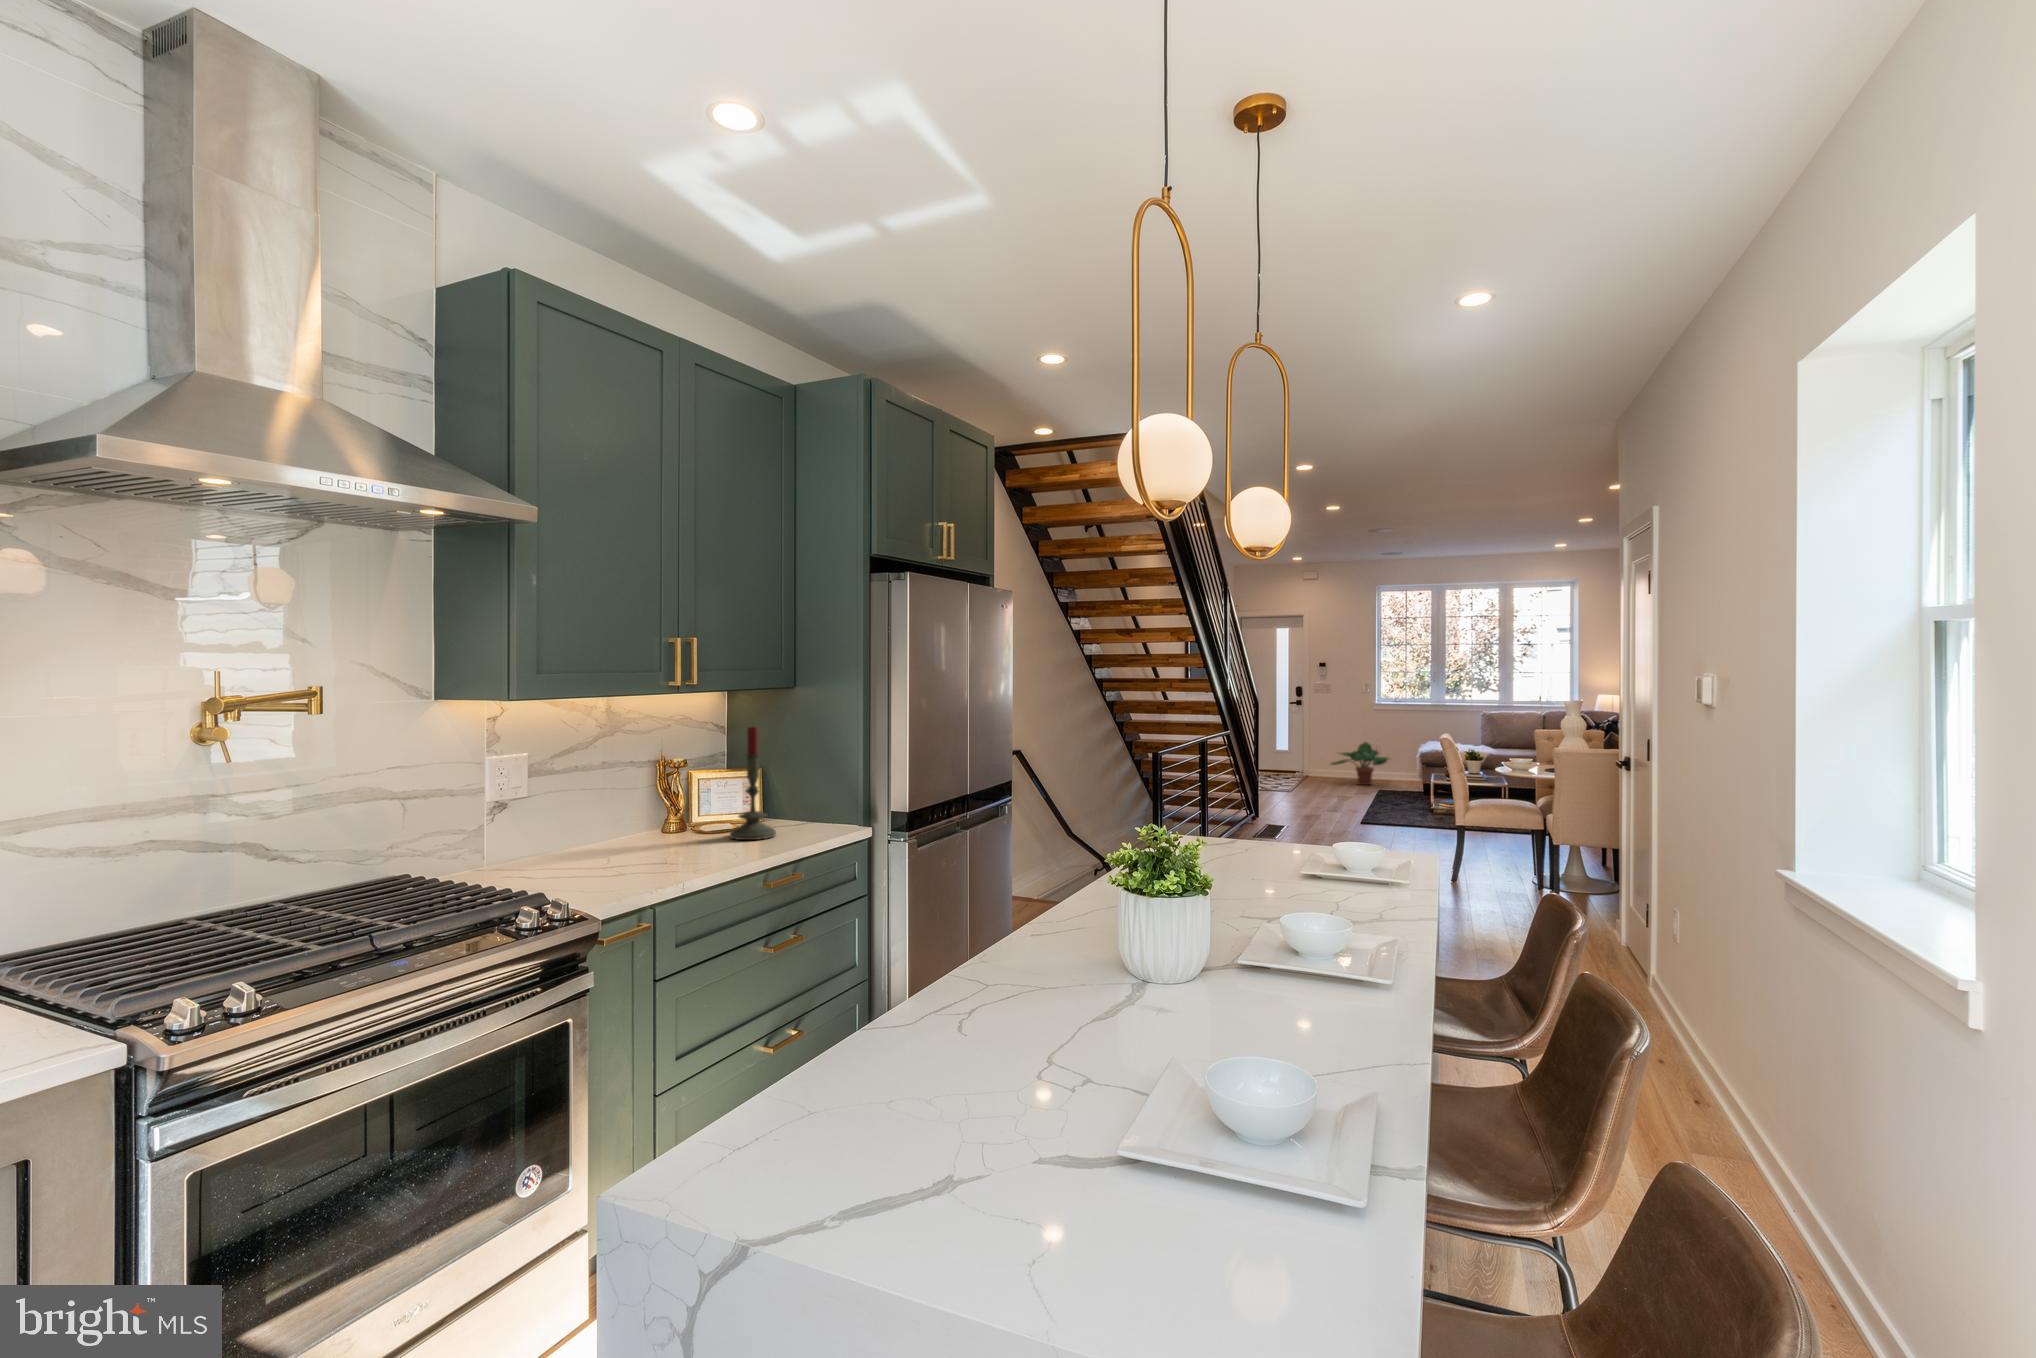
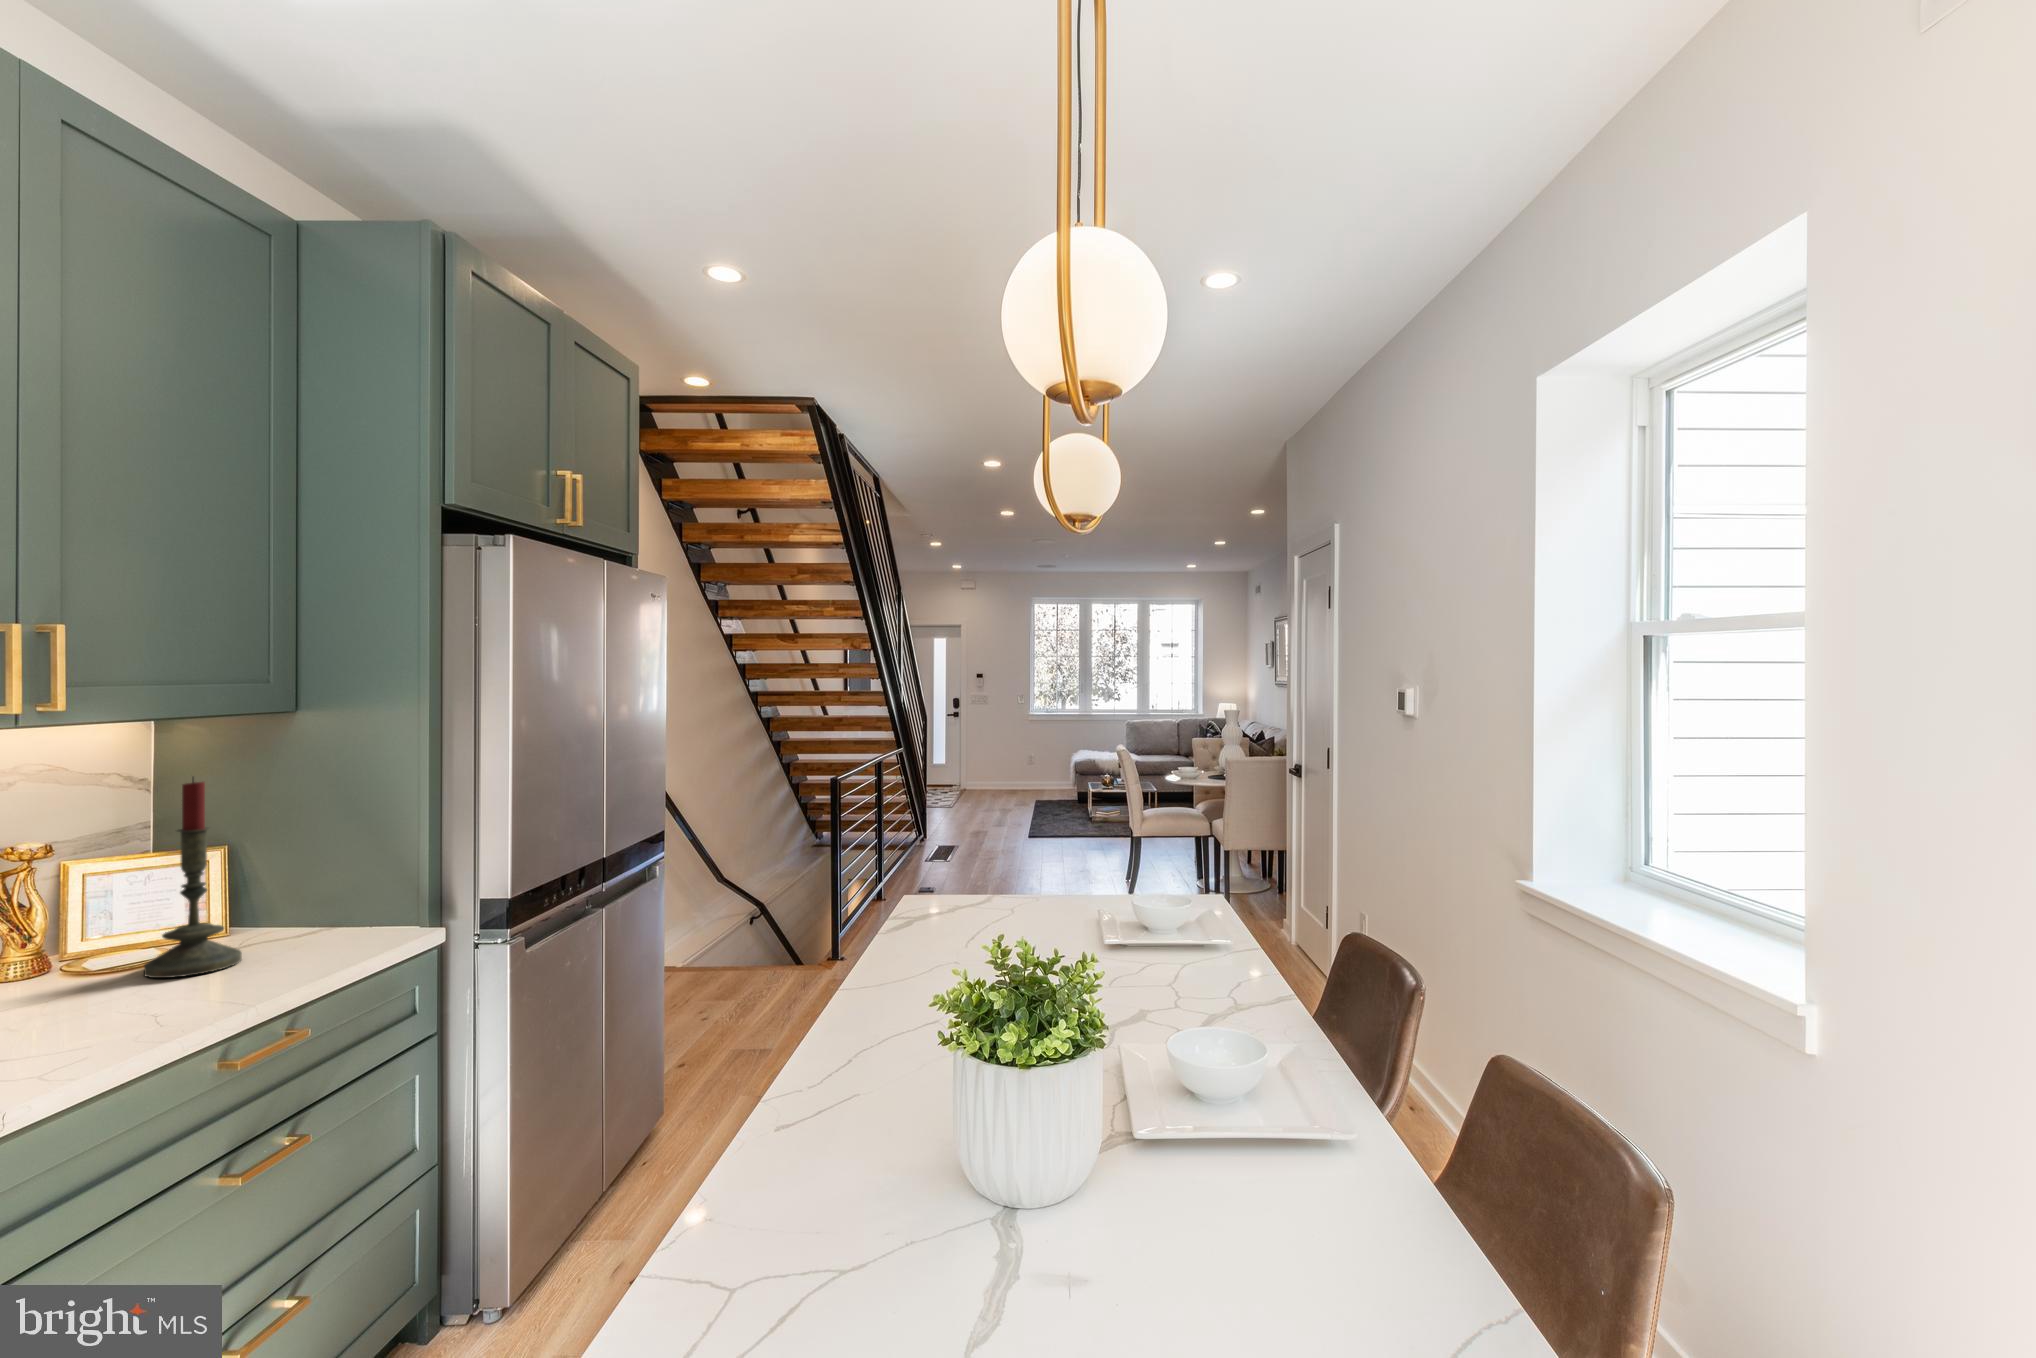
potted plant: present [1331,742,1390,785] -> none [986,752,1049,796]

